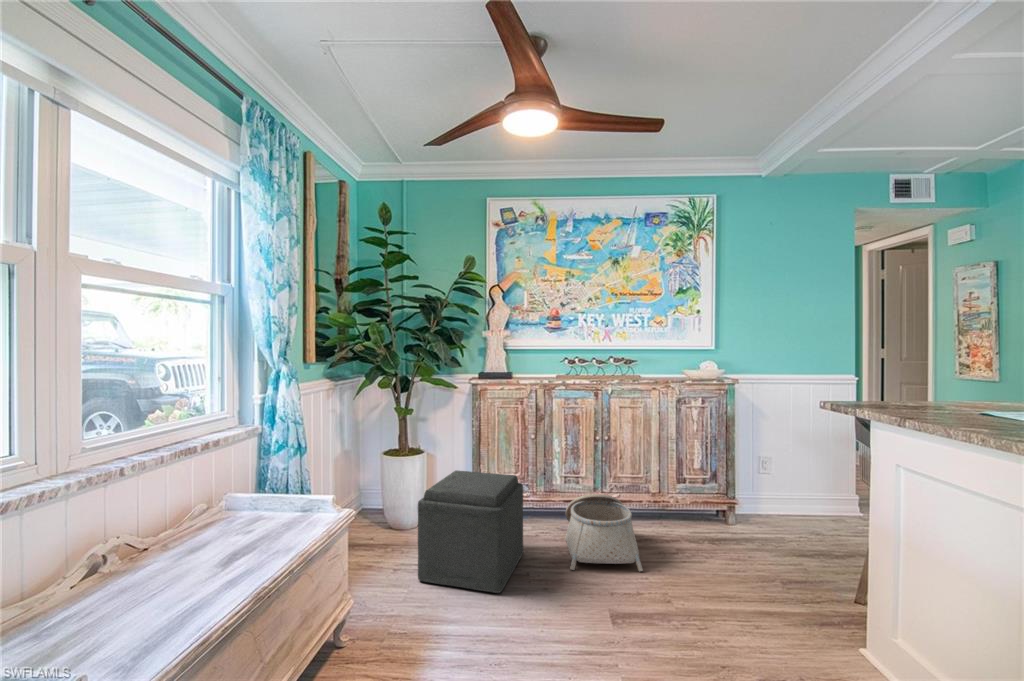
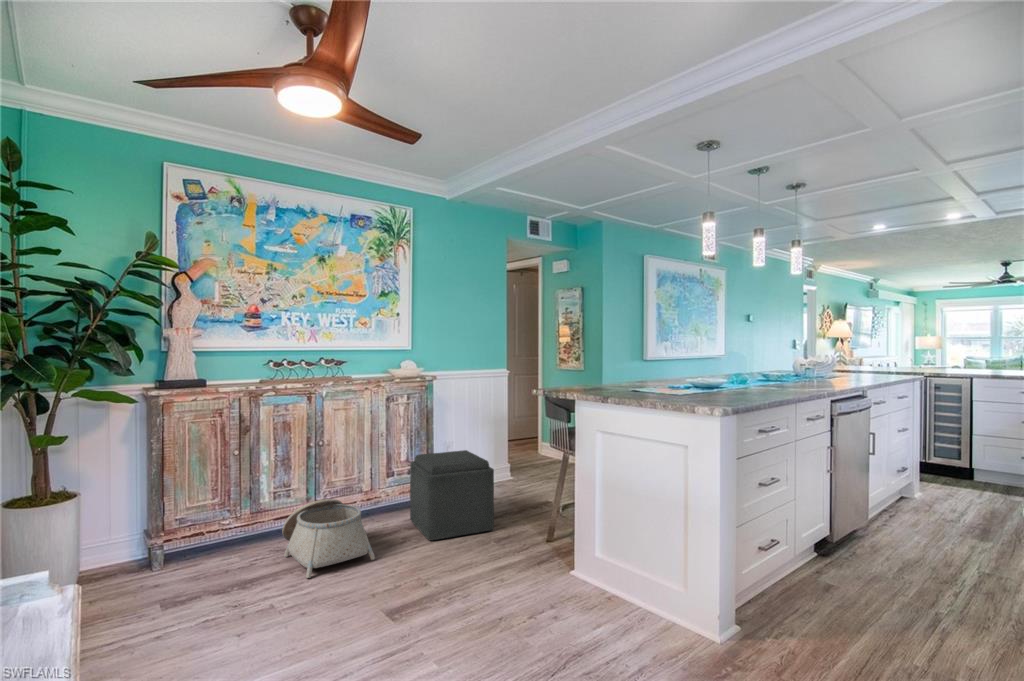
ottoman: present [418,471,523,593] -> present [410,450,494,540]

